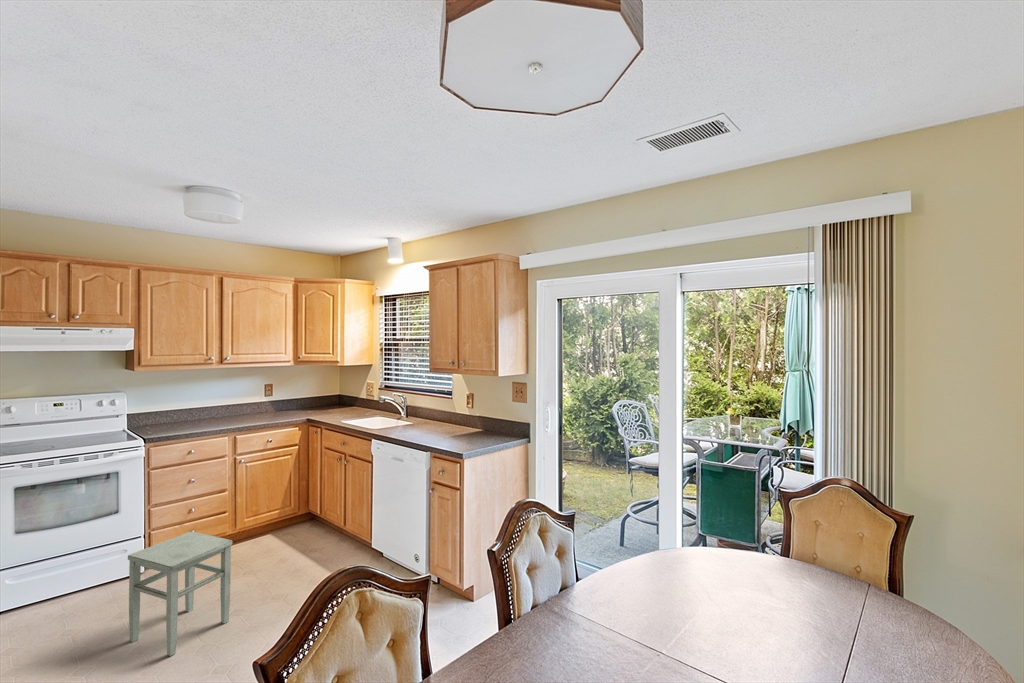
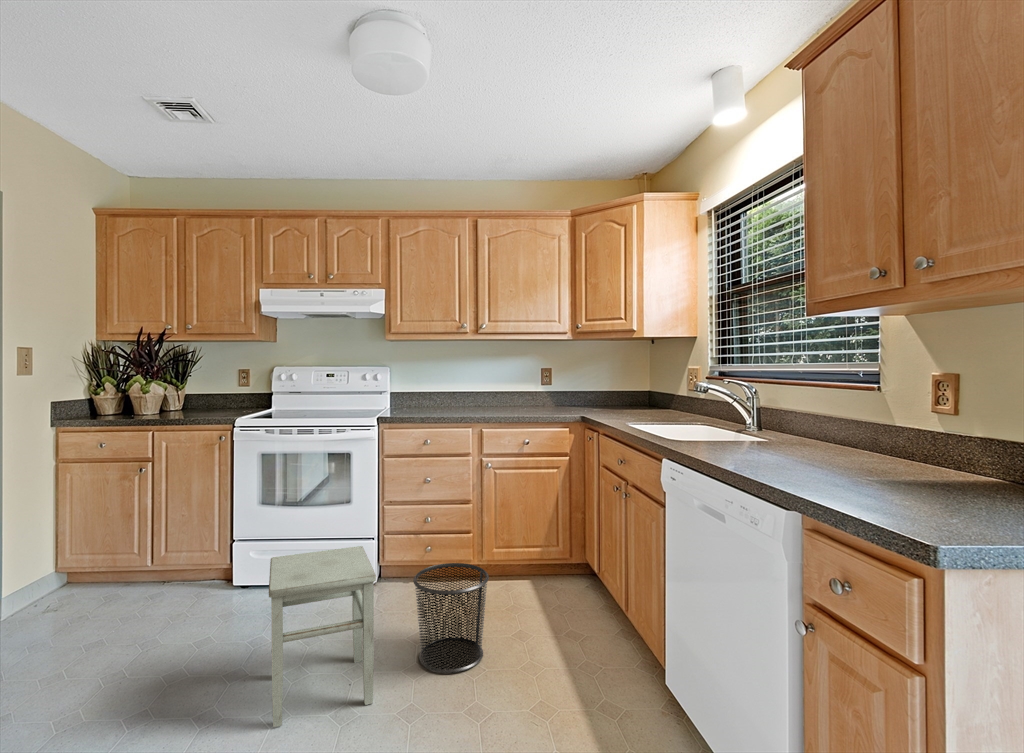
waste bin: none [230,526,284,595] -> present [413,563,489,673]

